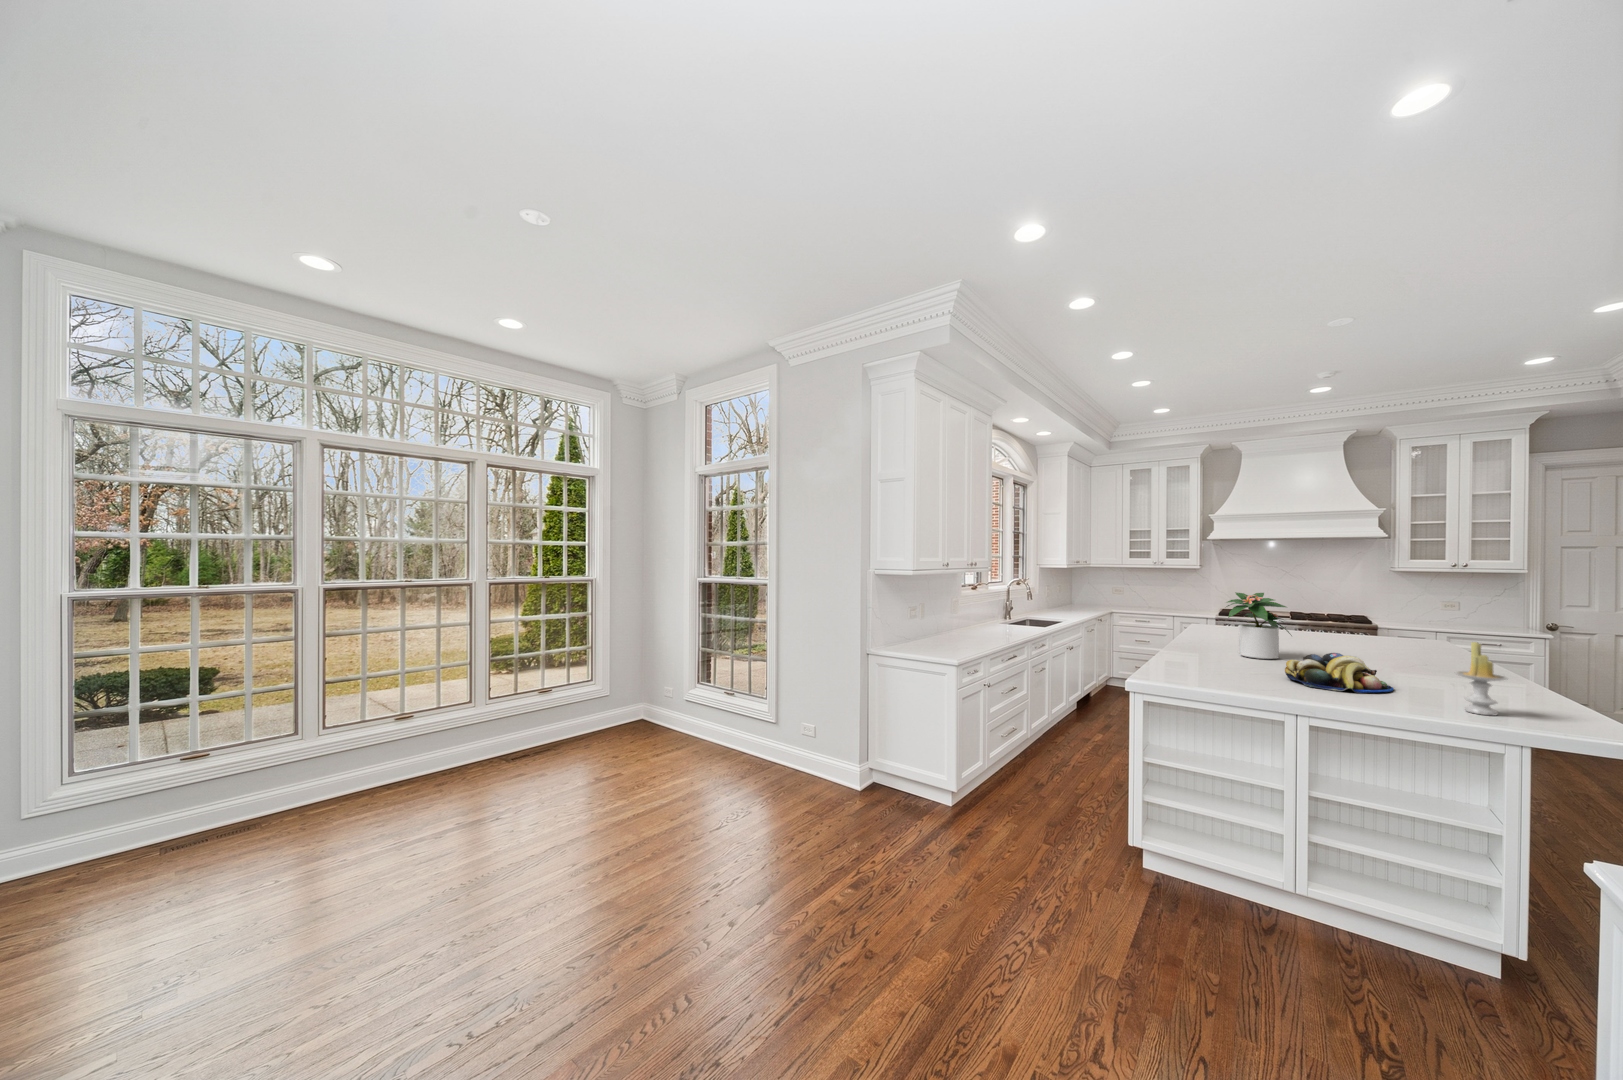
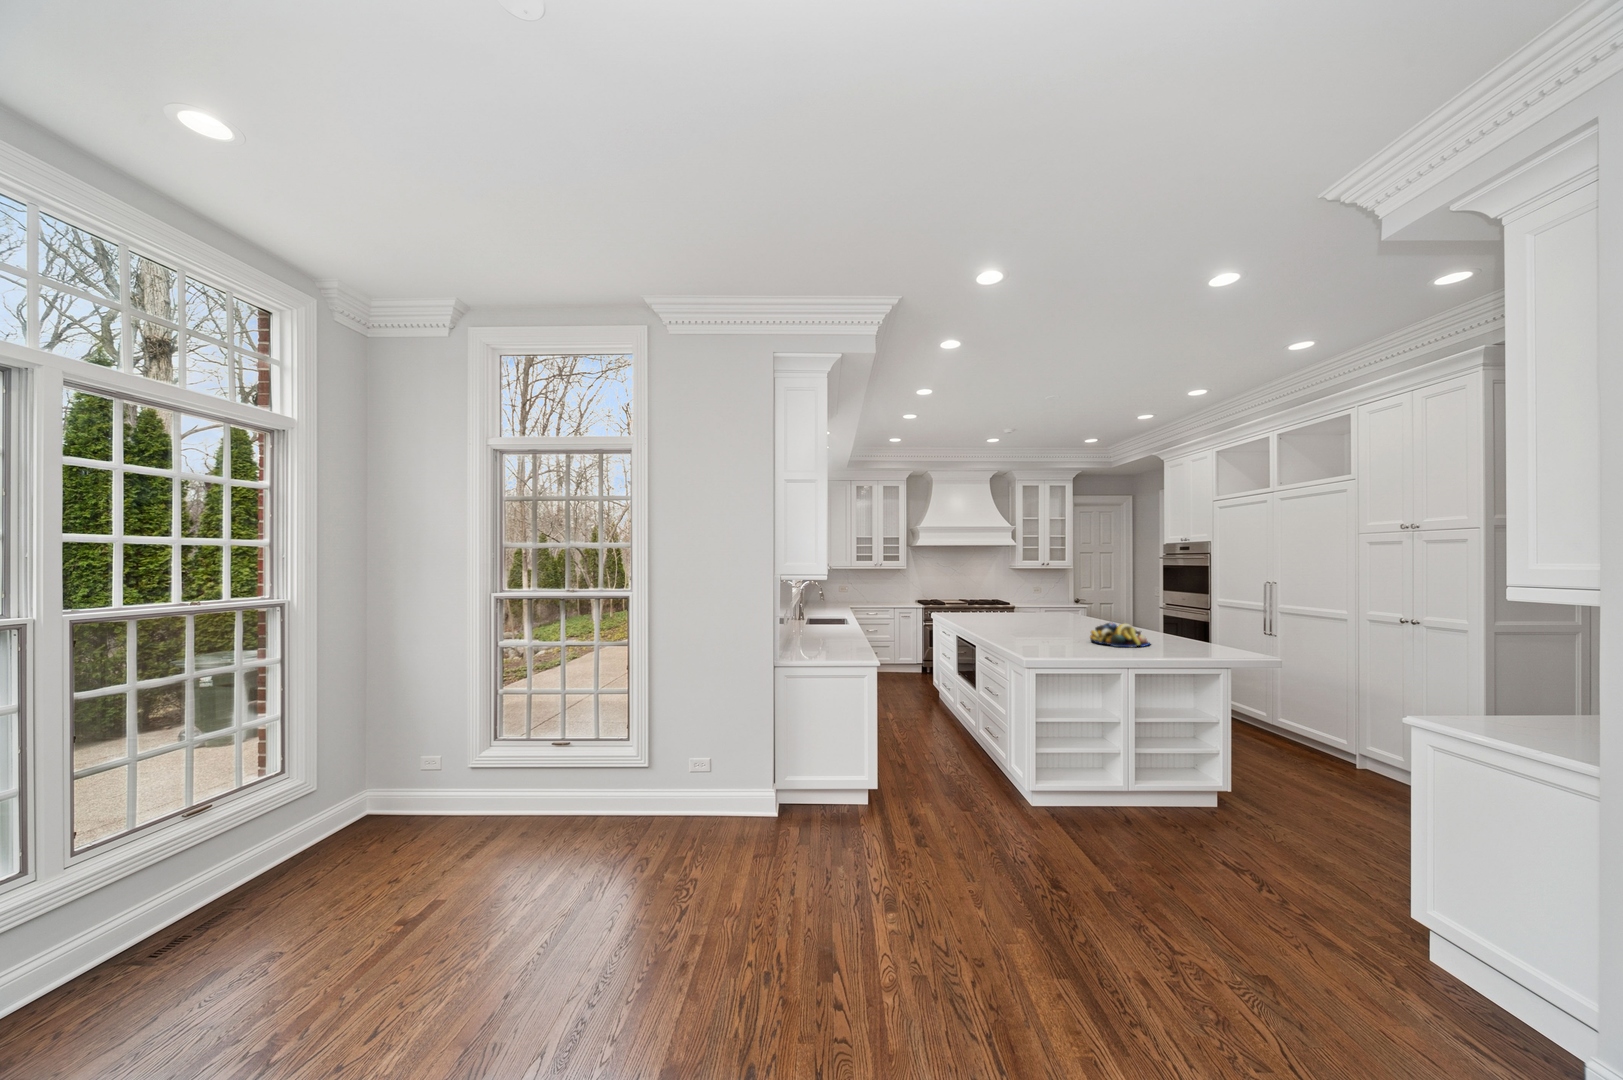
potted plant: present [1226,593,1292,659] -> none [1017,585,1060,632]
candle: present [1456,642,1507,716] -> none [1193,607,1219,651]

